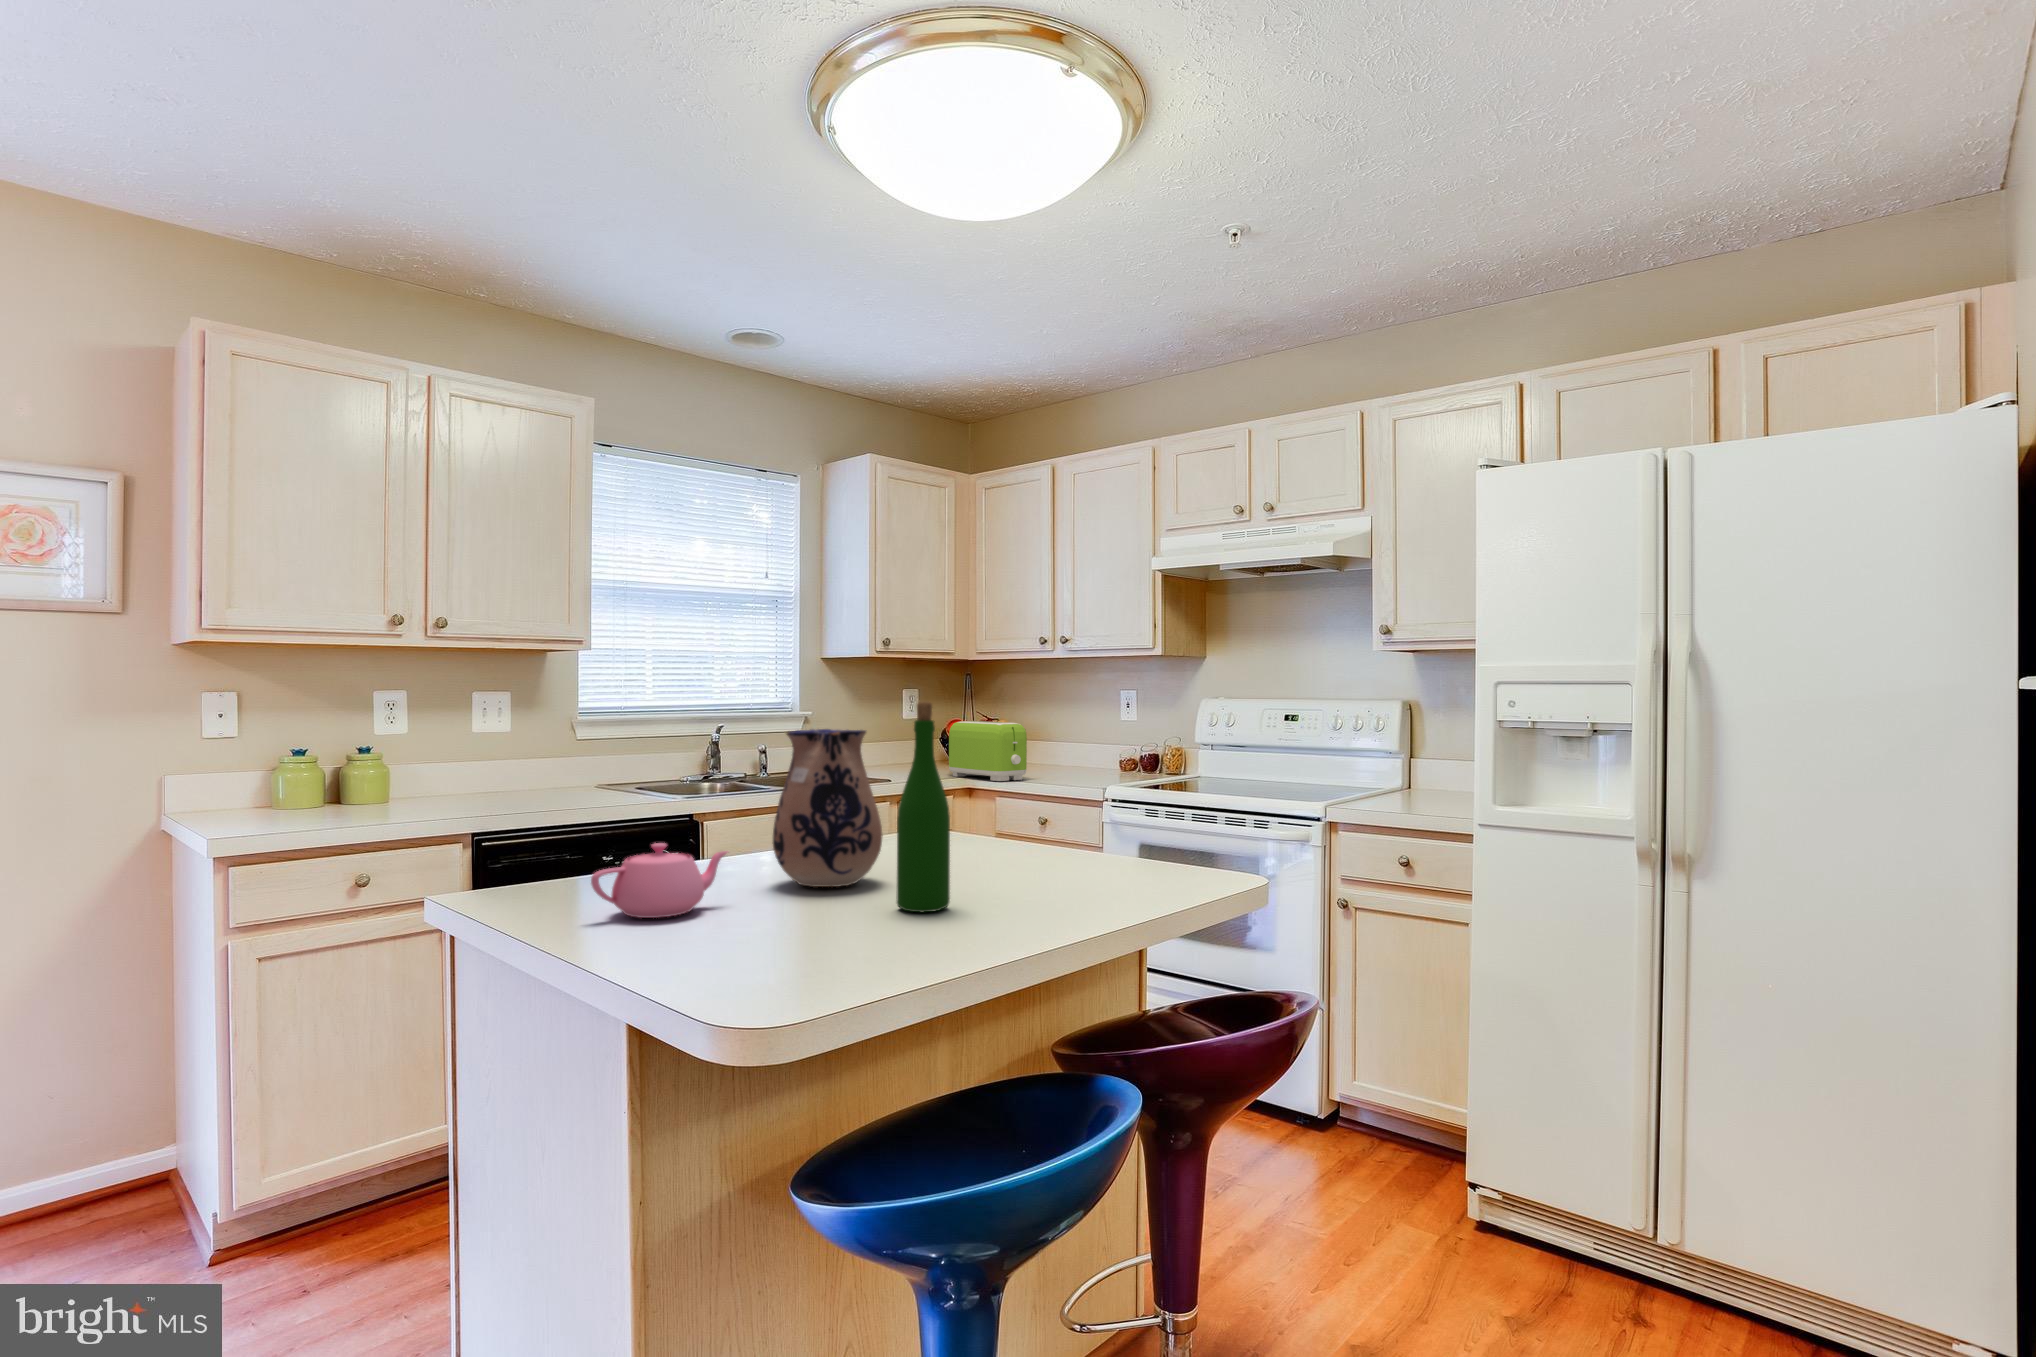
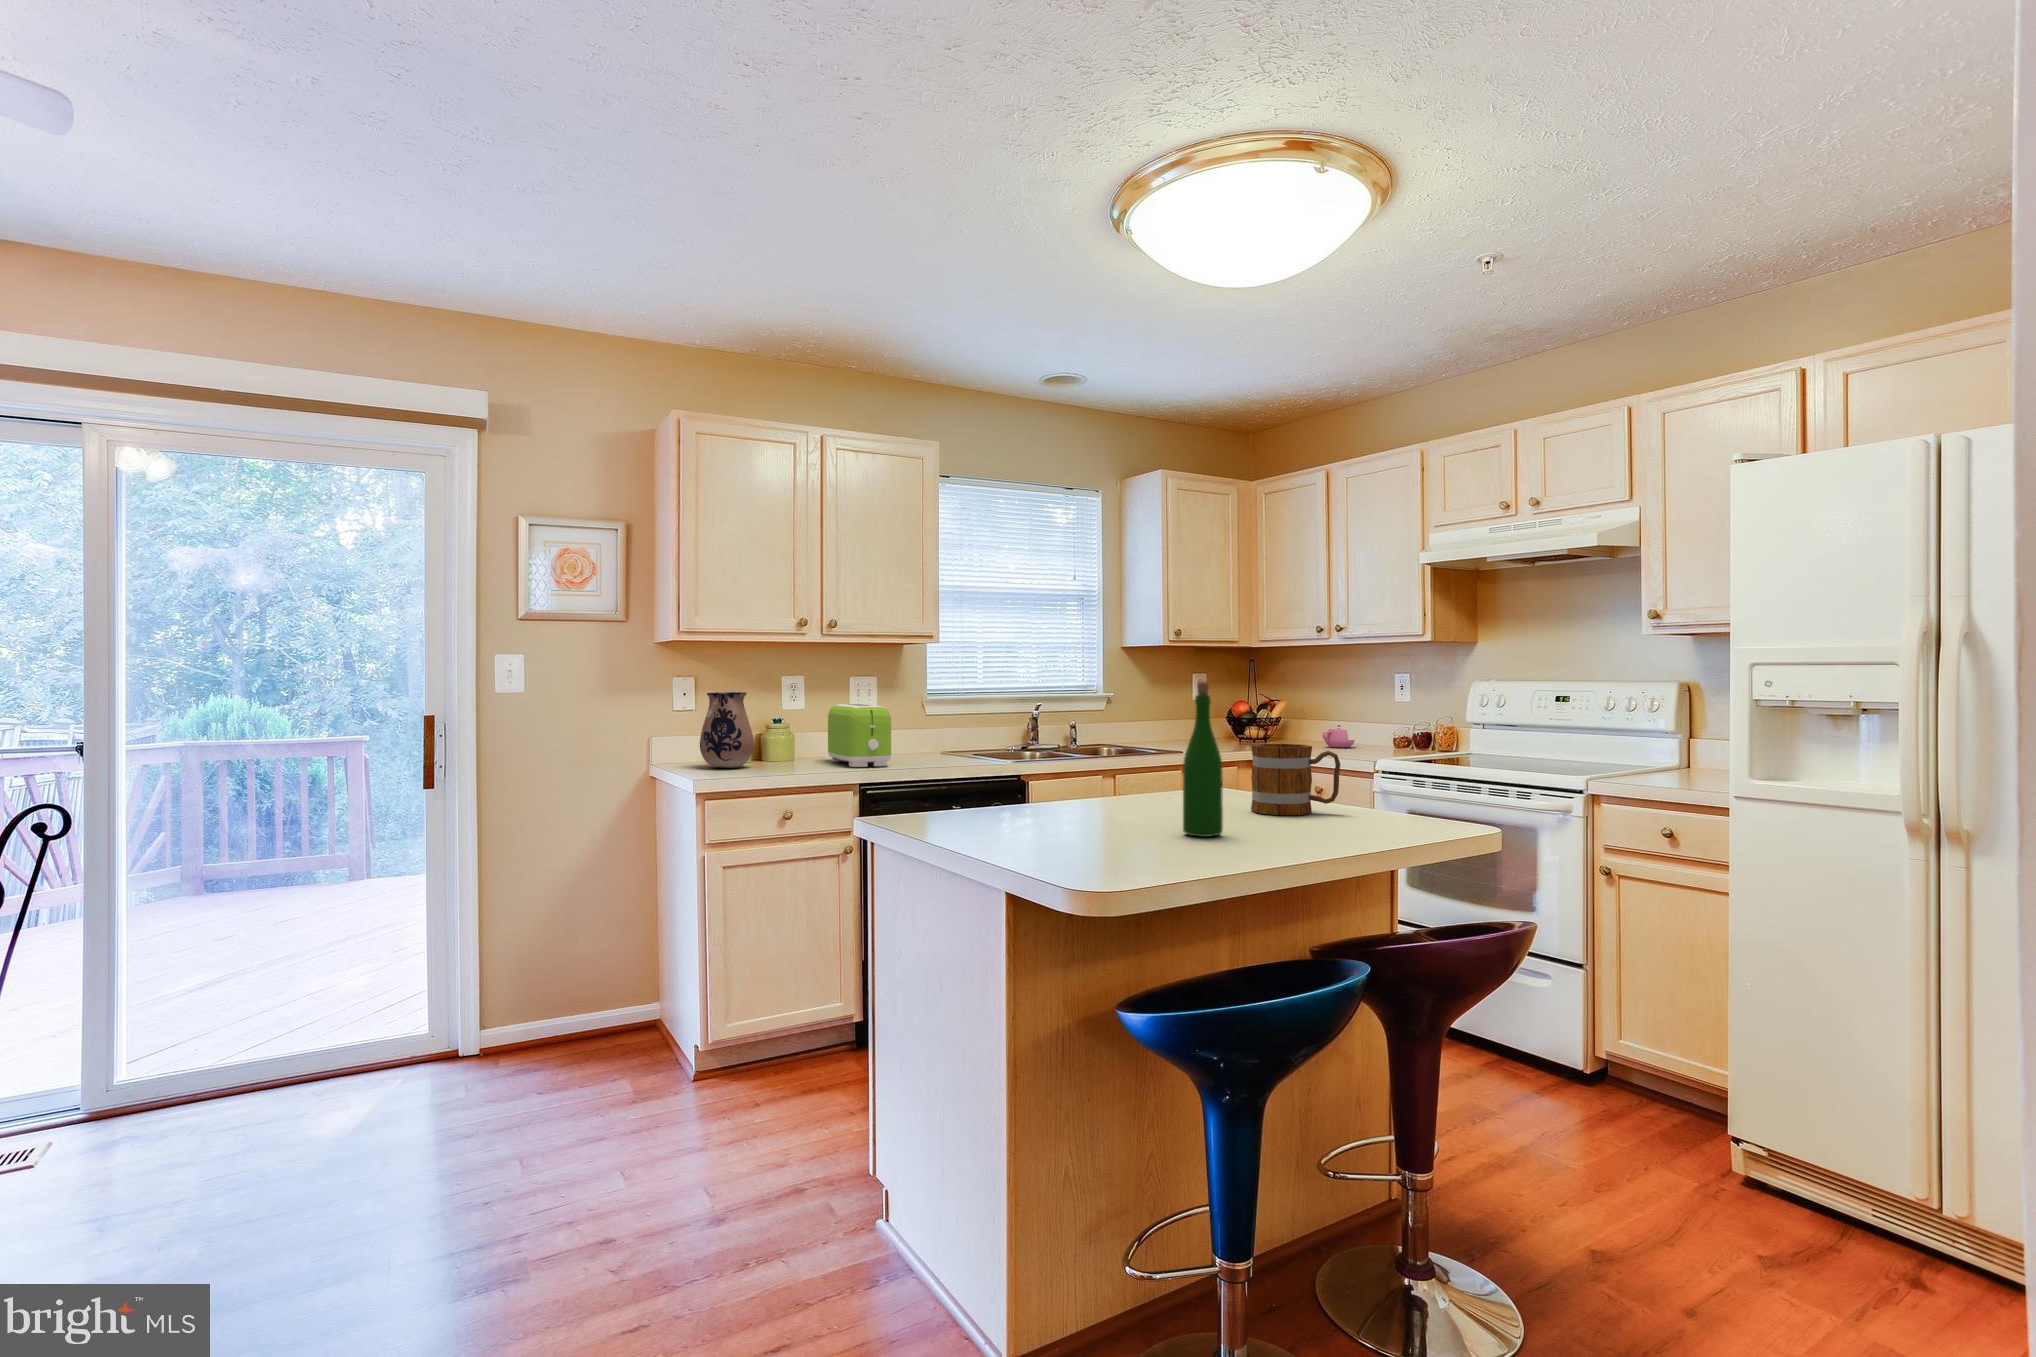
toaster: present [949,721,1027,781] -> present [828,704,891,767]
ceramic pitcher: present [773,729,883,887] -> present [700,692,754,768]
mug: none [981,778,1089,870] -> present [1251,744,1340,815]
teapot: present [591,843,728,918] -> present [1322,725,1354,748]

